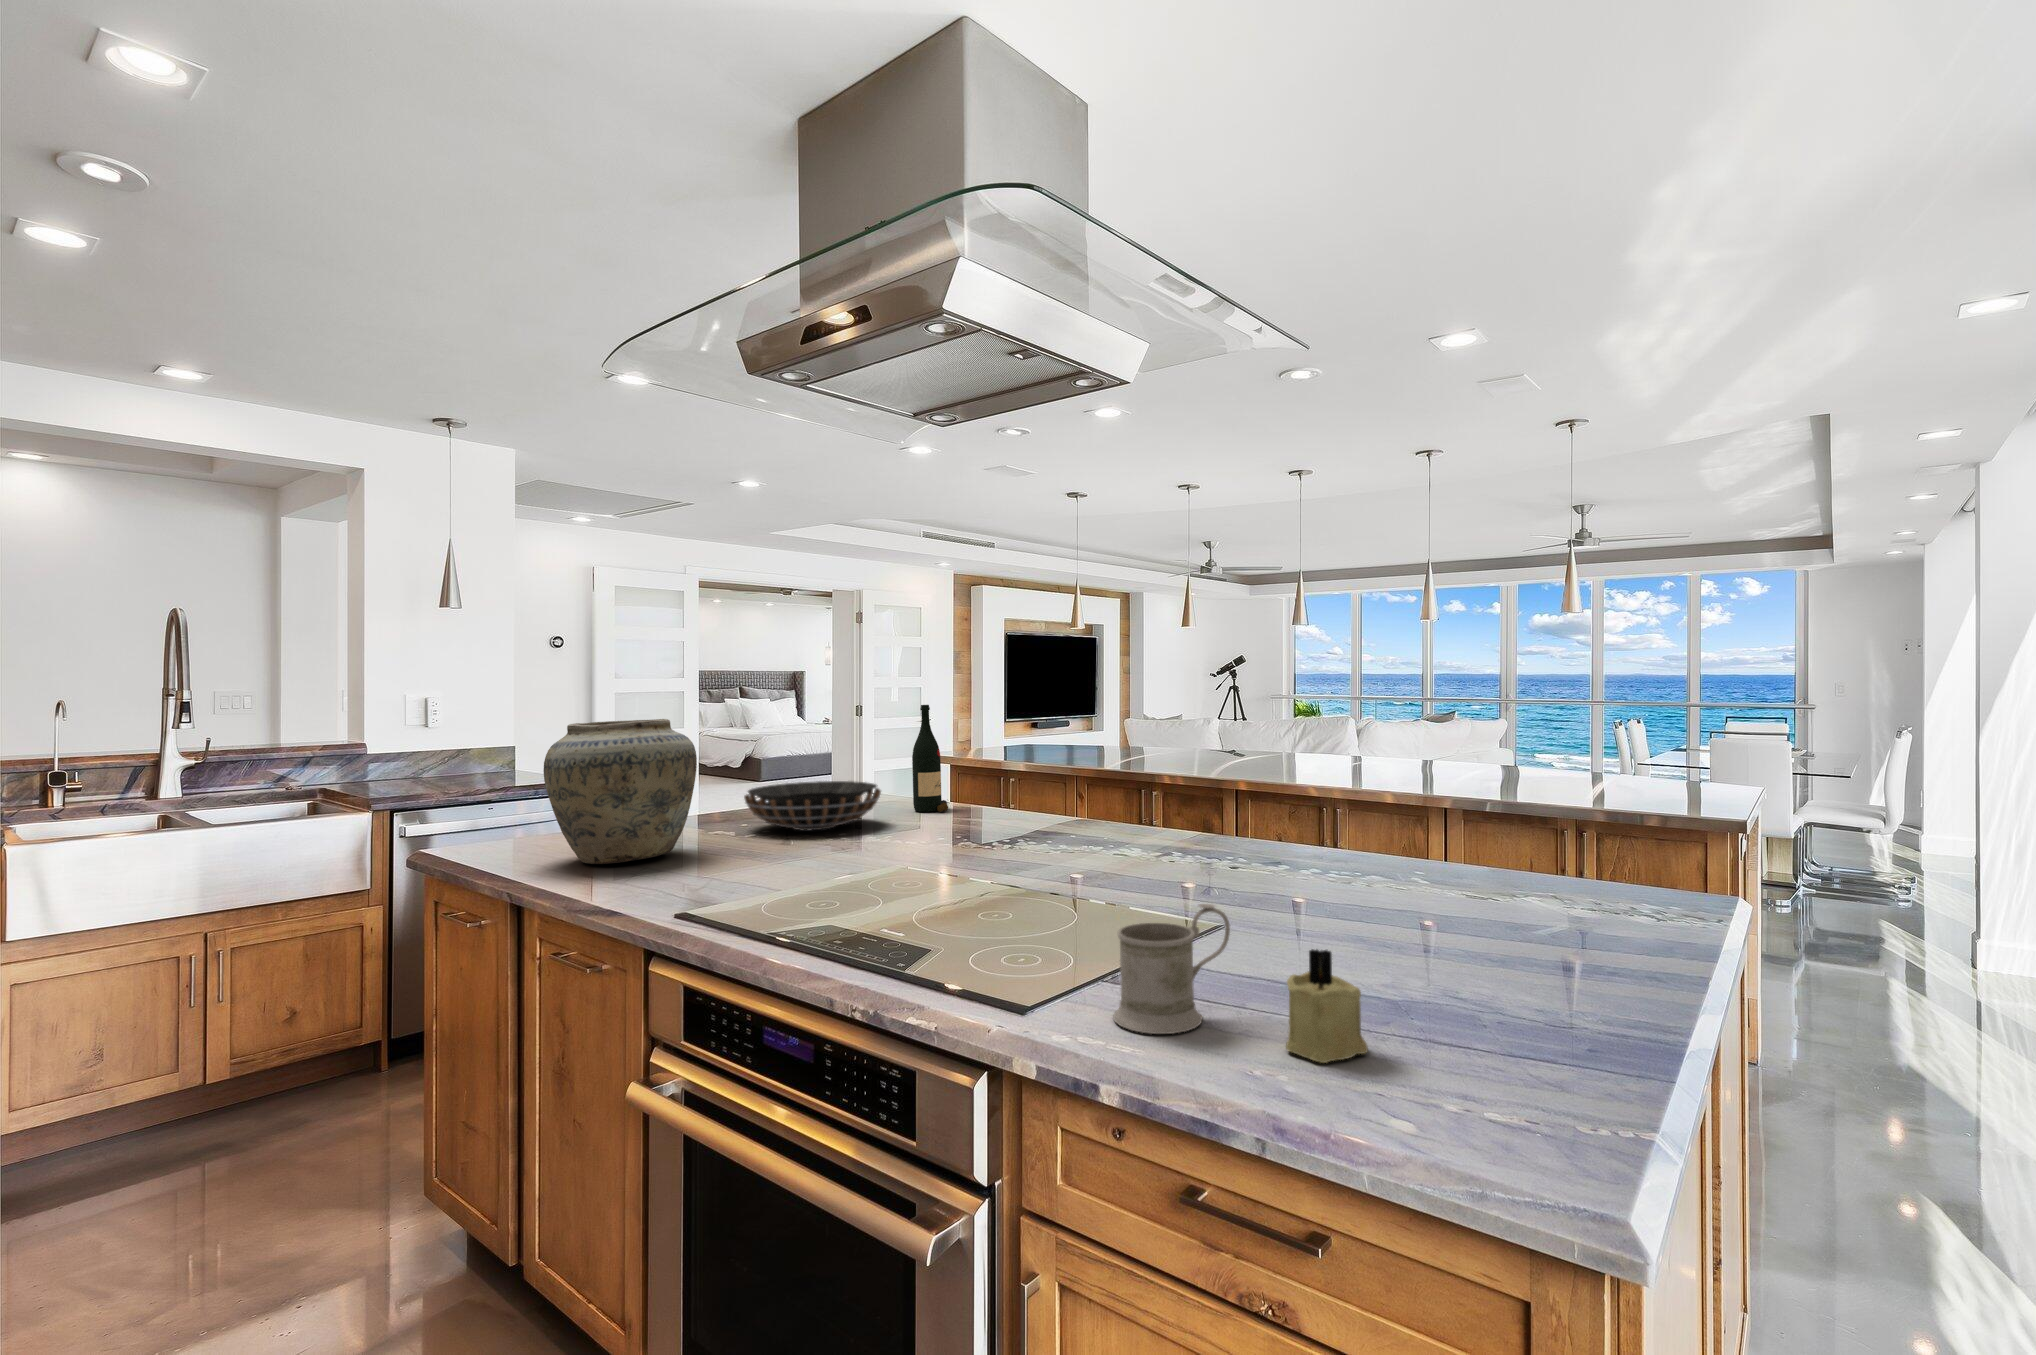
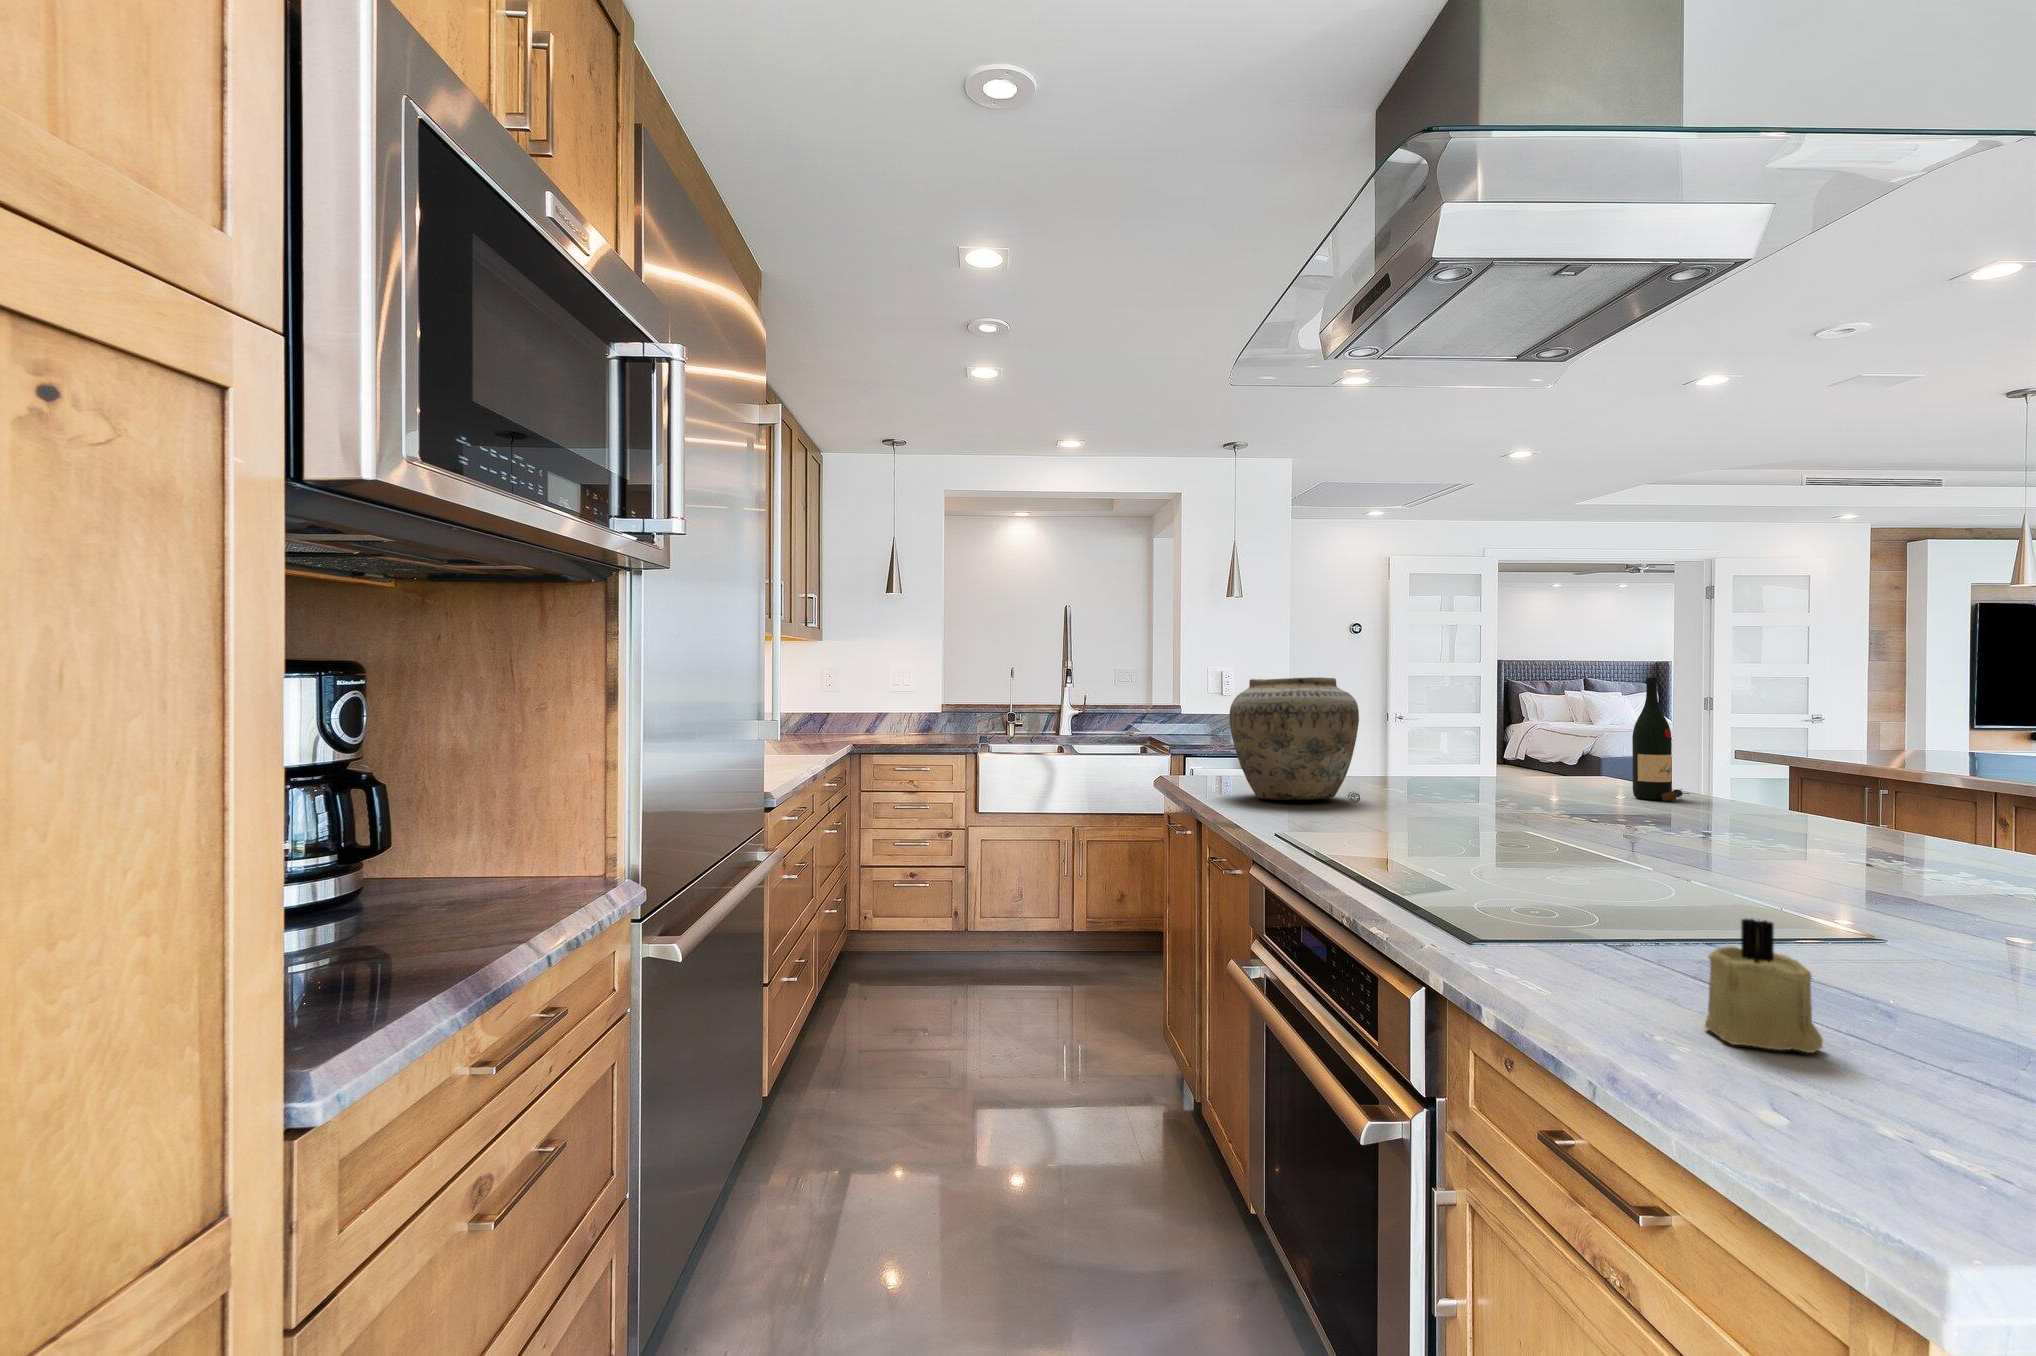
decorative bowl: present [744,781,881,831] -> none [1422,753,1576,800]
mug: present [1113,904,1230,1034] -> none [1546,863,1709,989]

